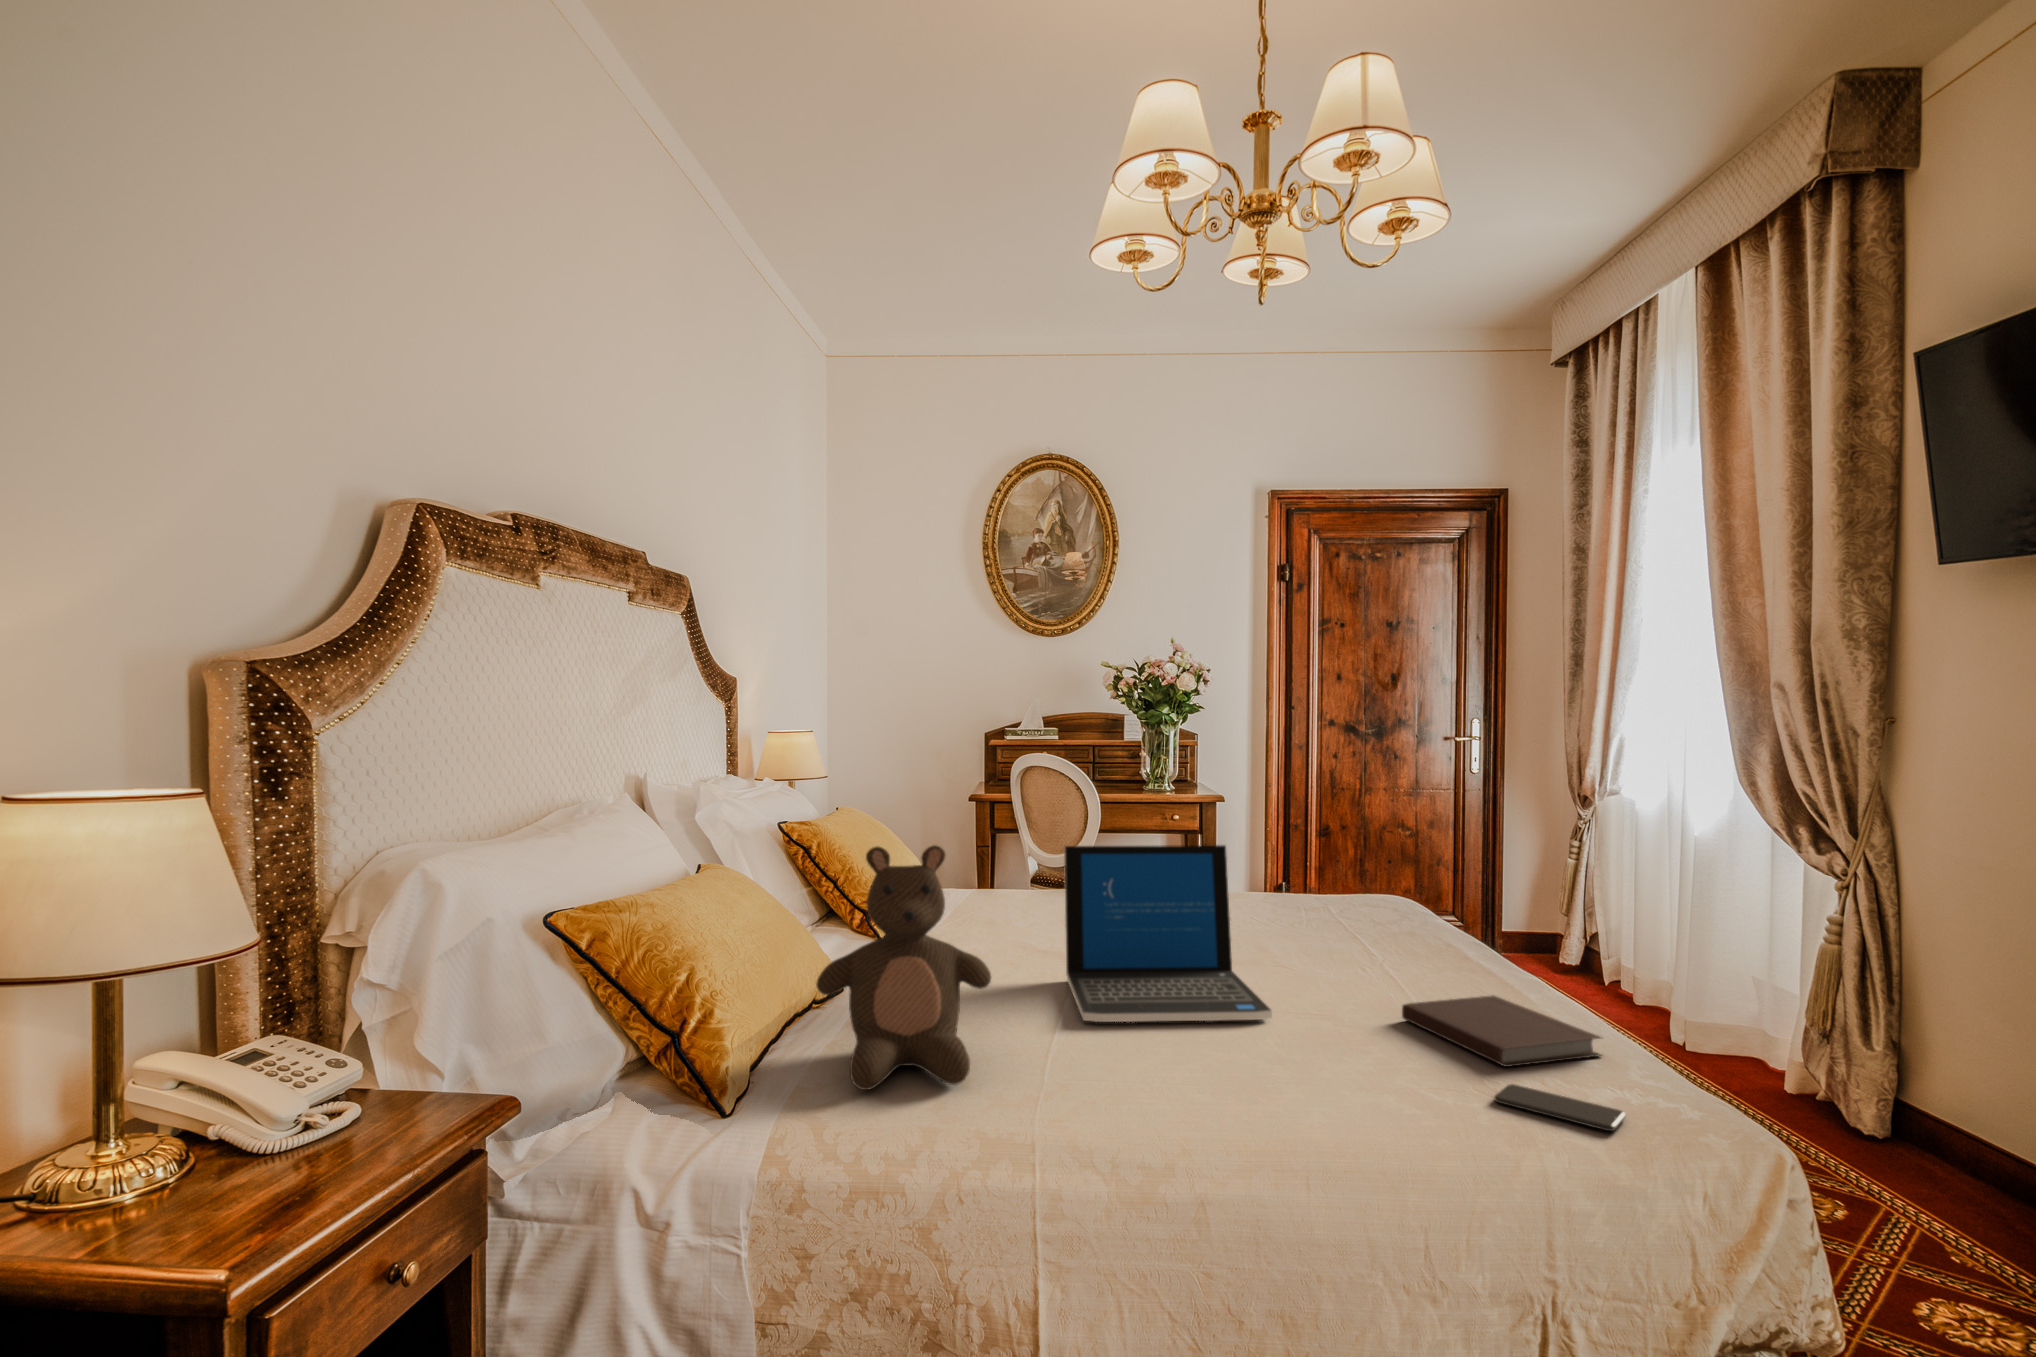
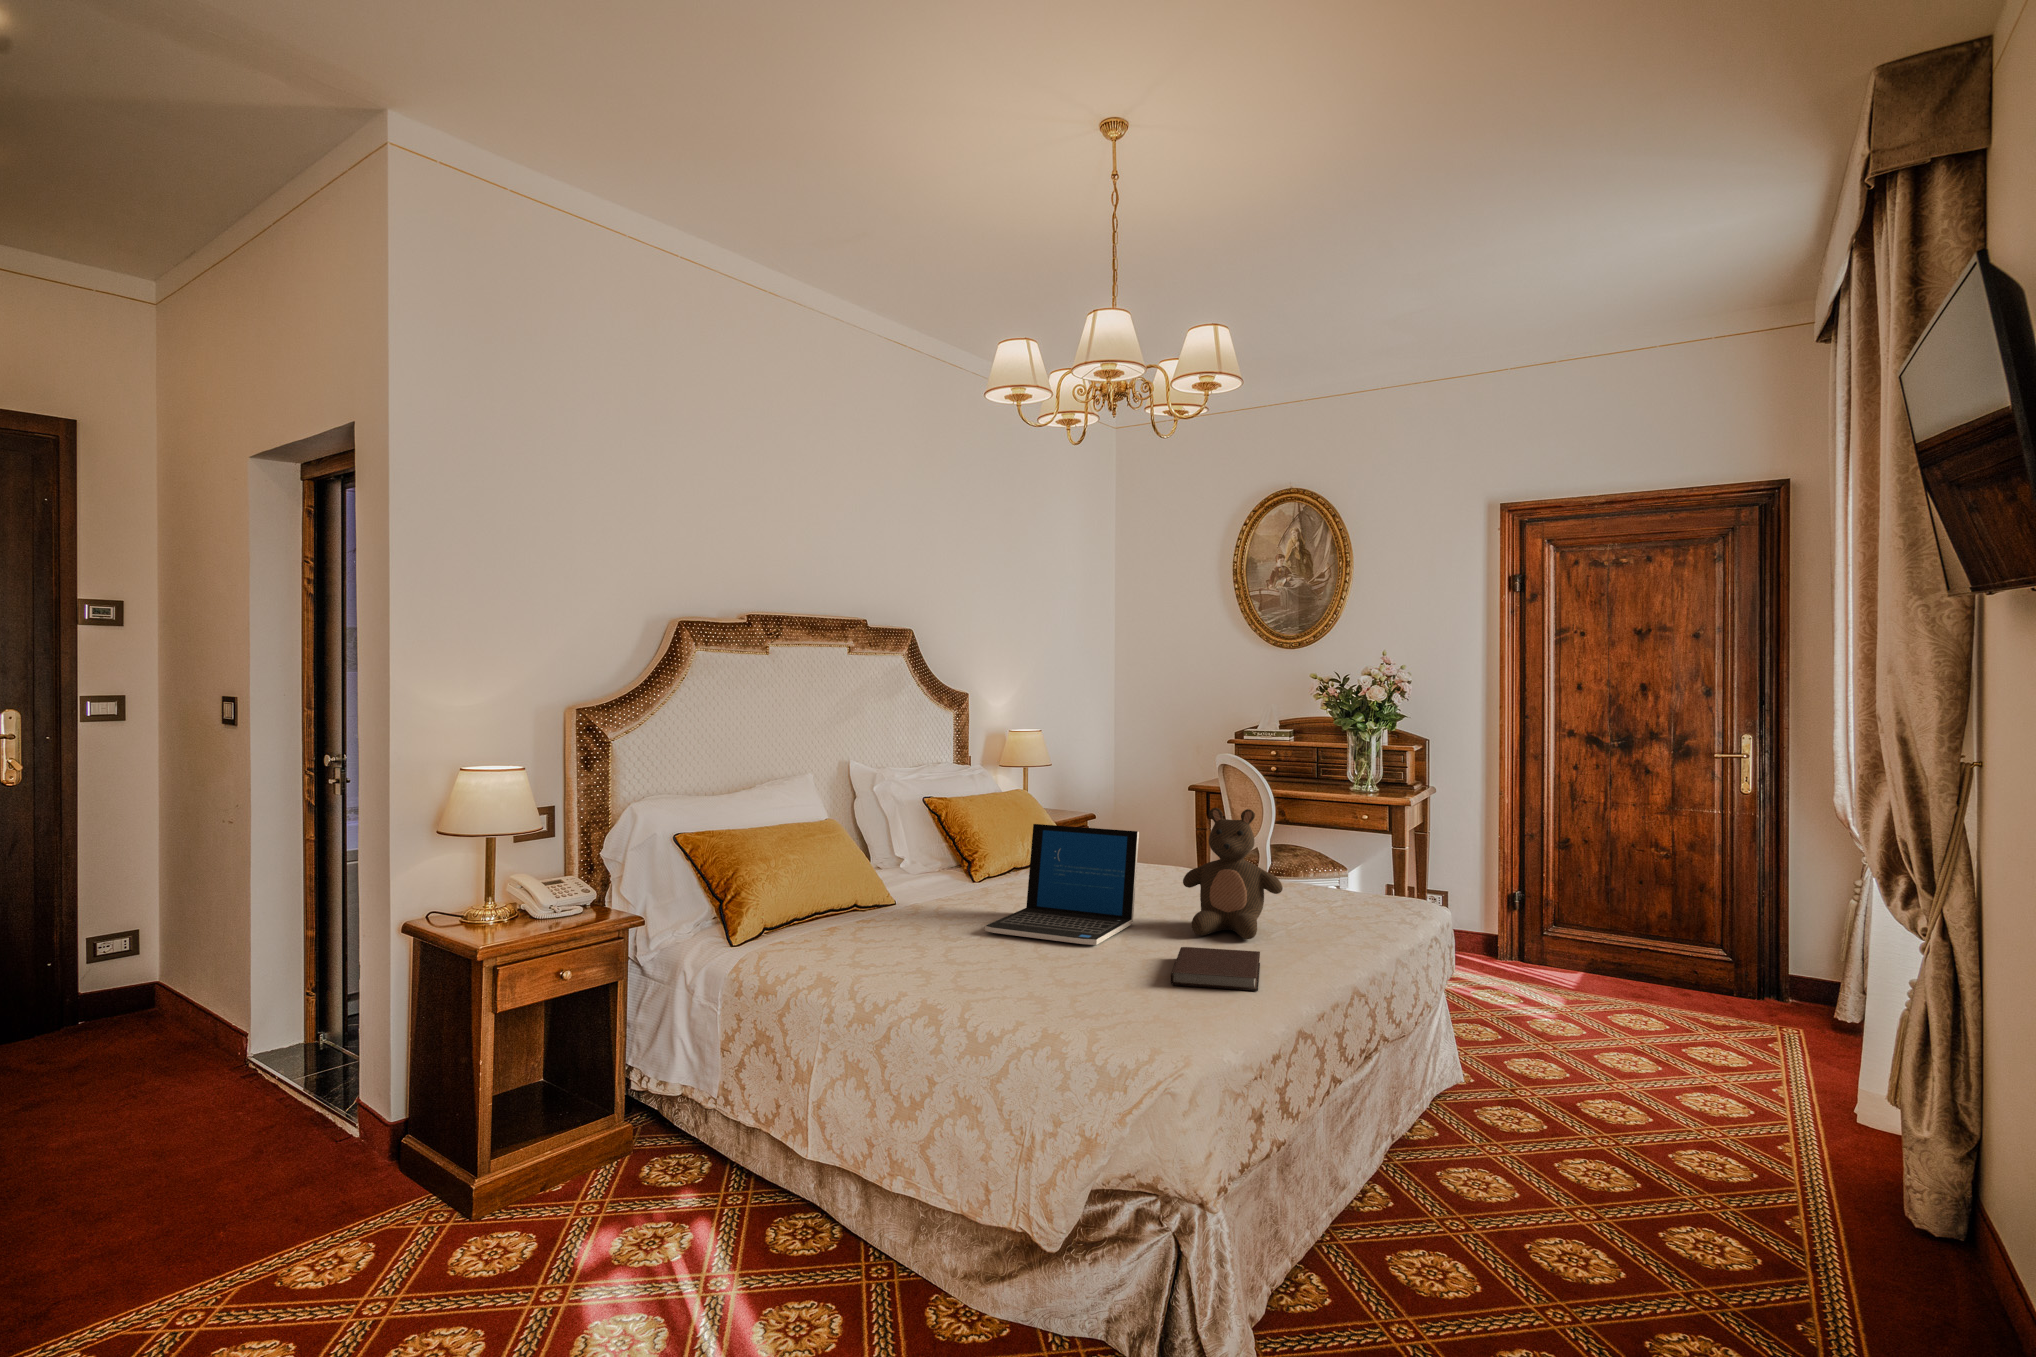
stuffed bear: present [816,845,991,1090] -> present [1183,808,1283,939]
smartphone: present [1494,1084,1626,1131] -> none [1119,990,1176,1015]

